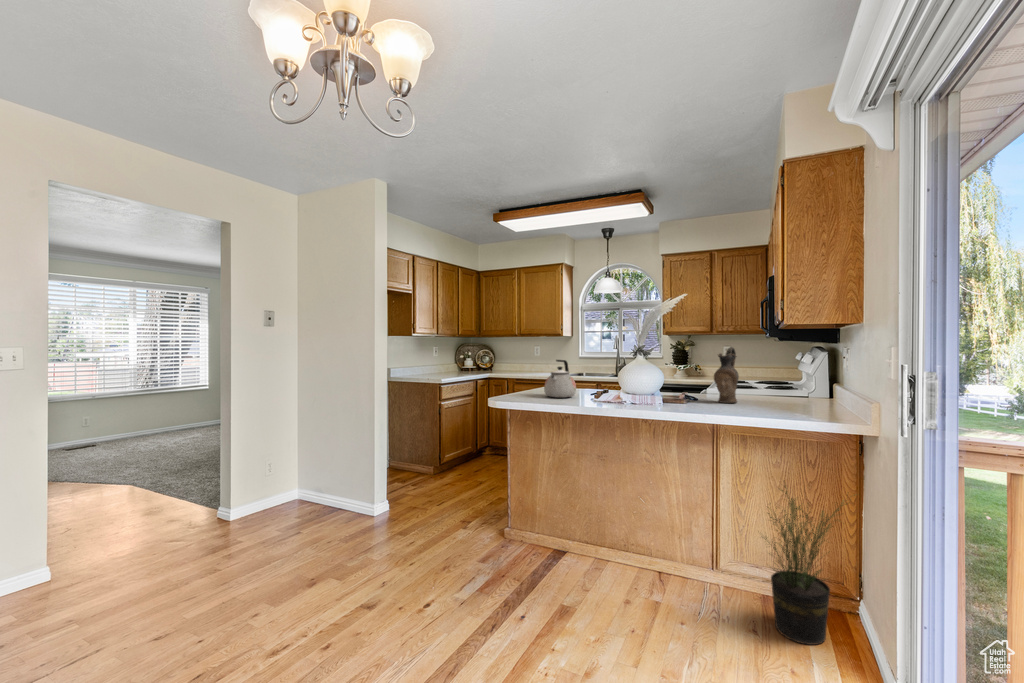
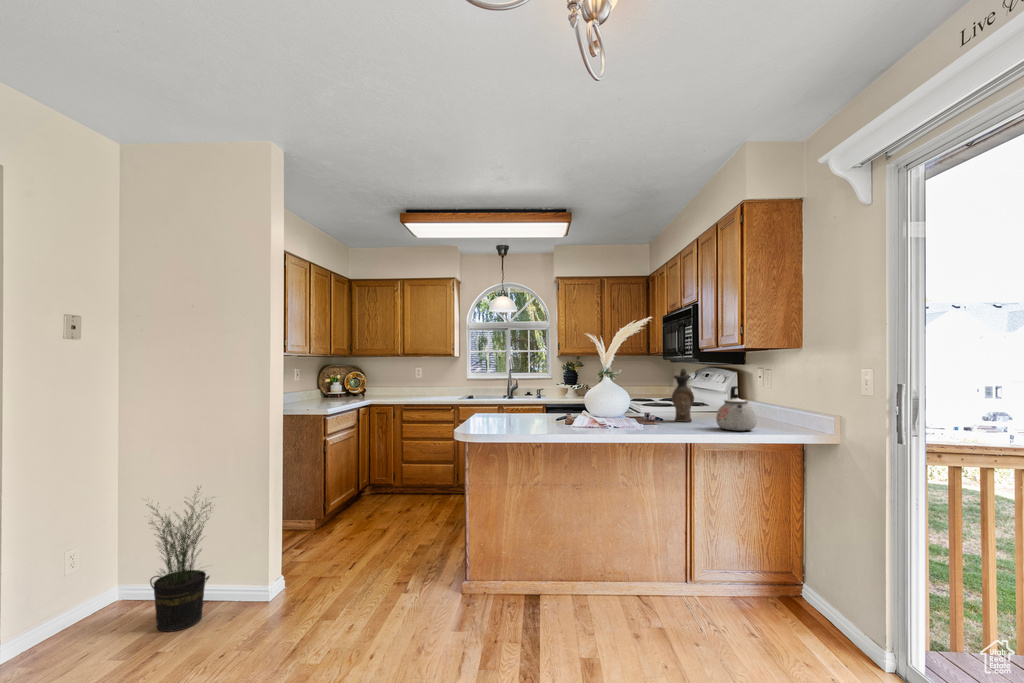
kettle: present [544,360,576,398] -> present [716,386,757,431]
potted plant: present [765,485,855,645] -> present [147,488,211,632]

